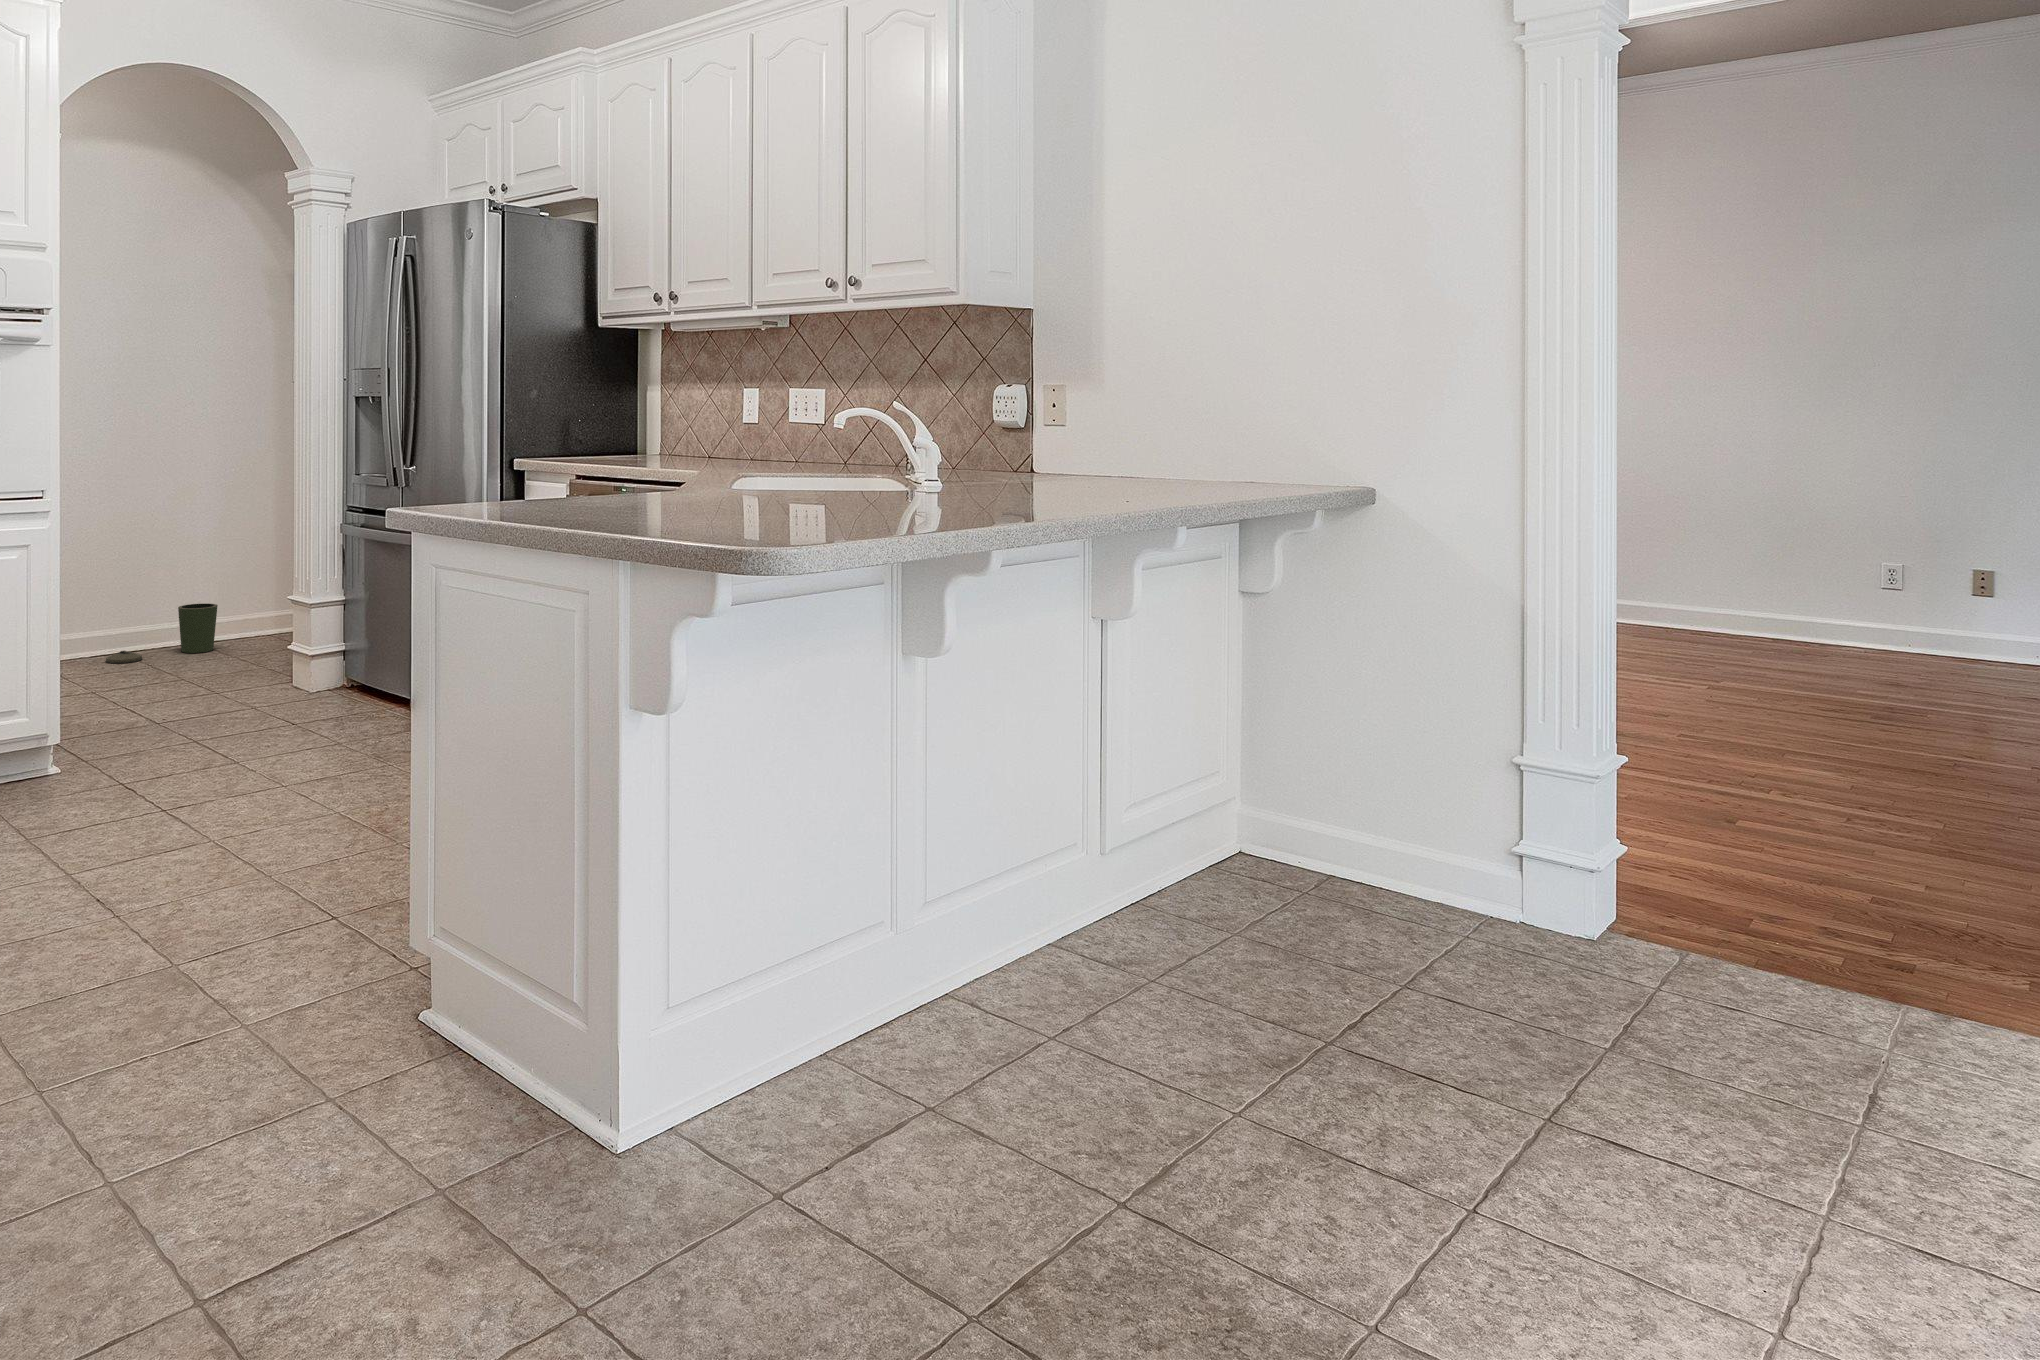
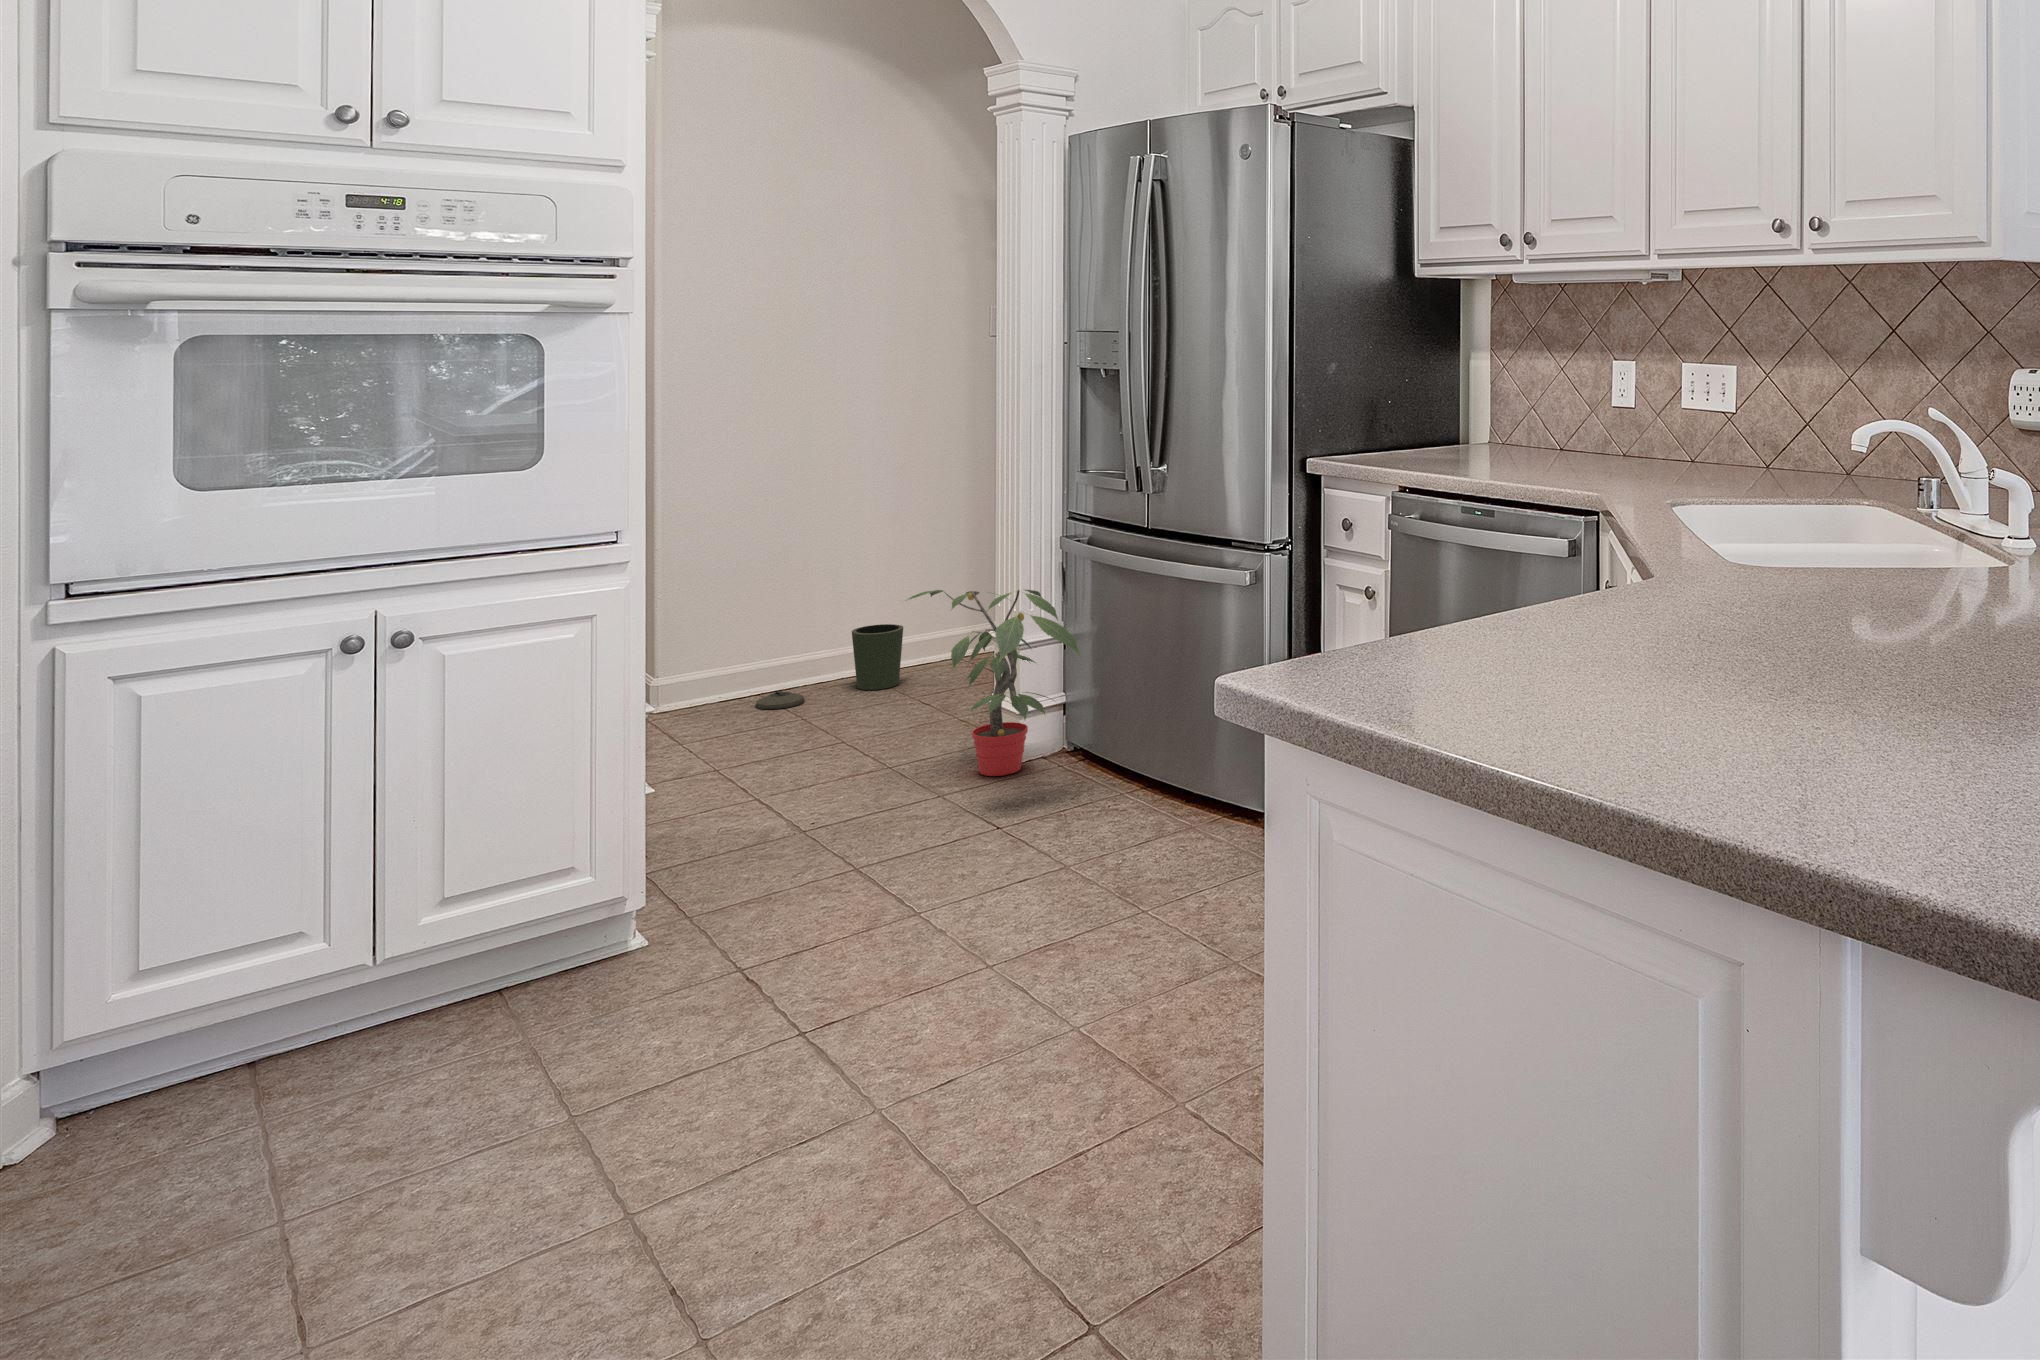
potted plant: none [220,560,353,700] -> present [905,590,1081,776]

